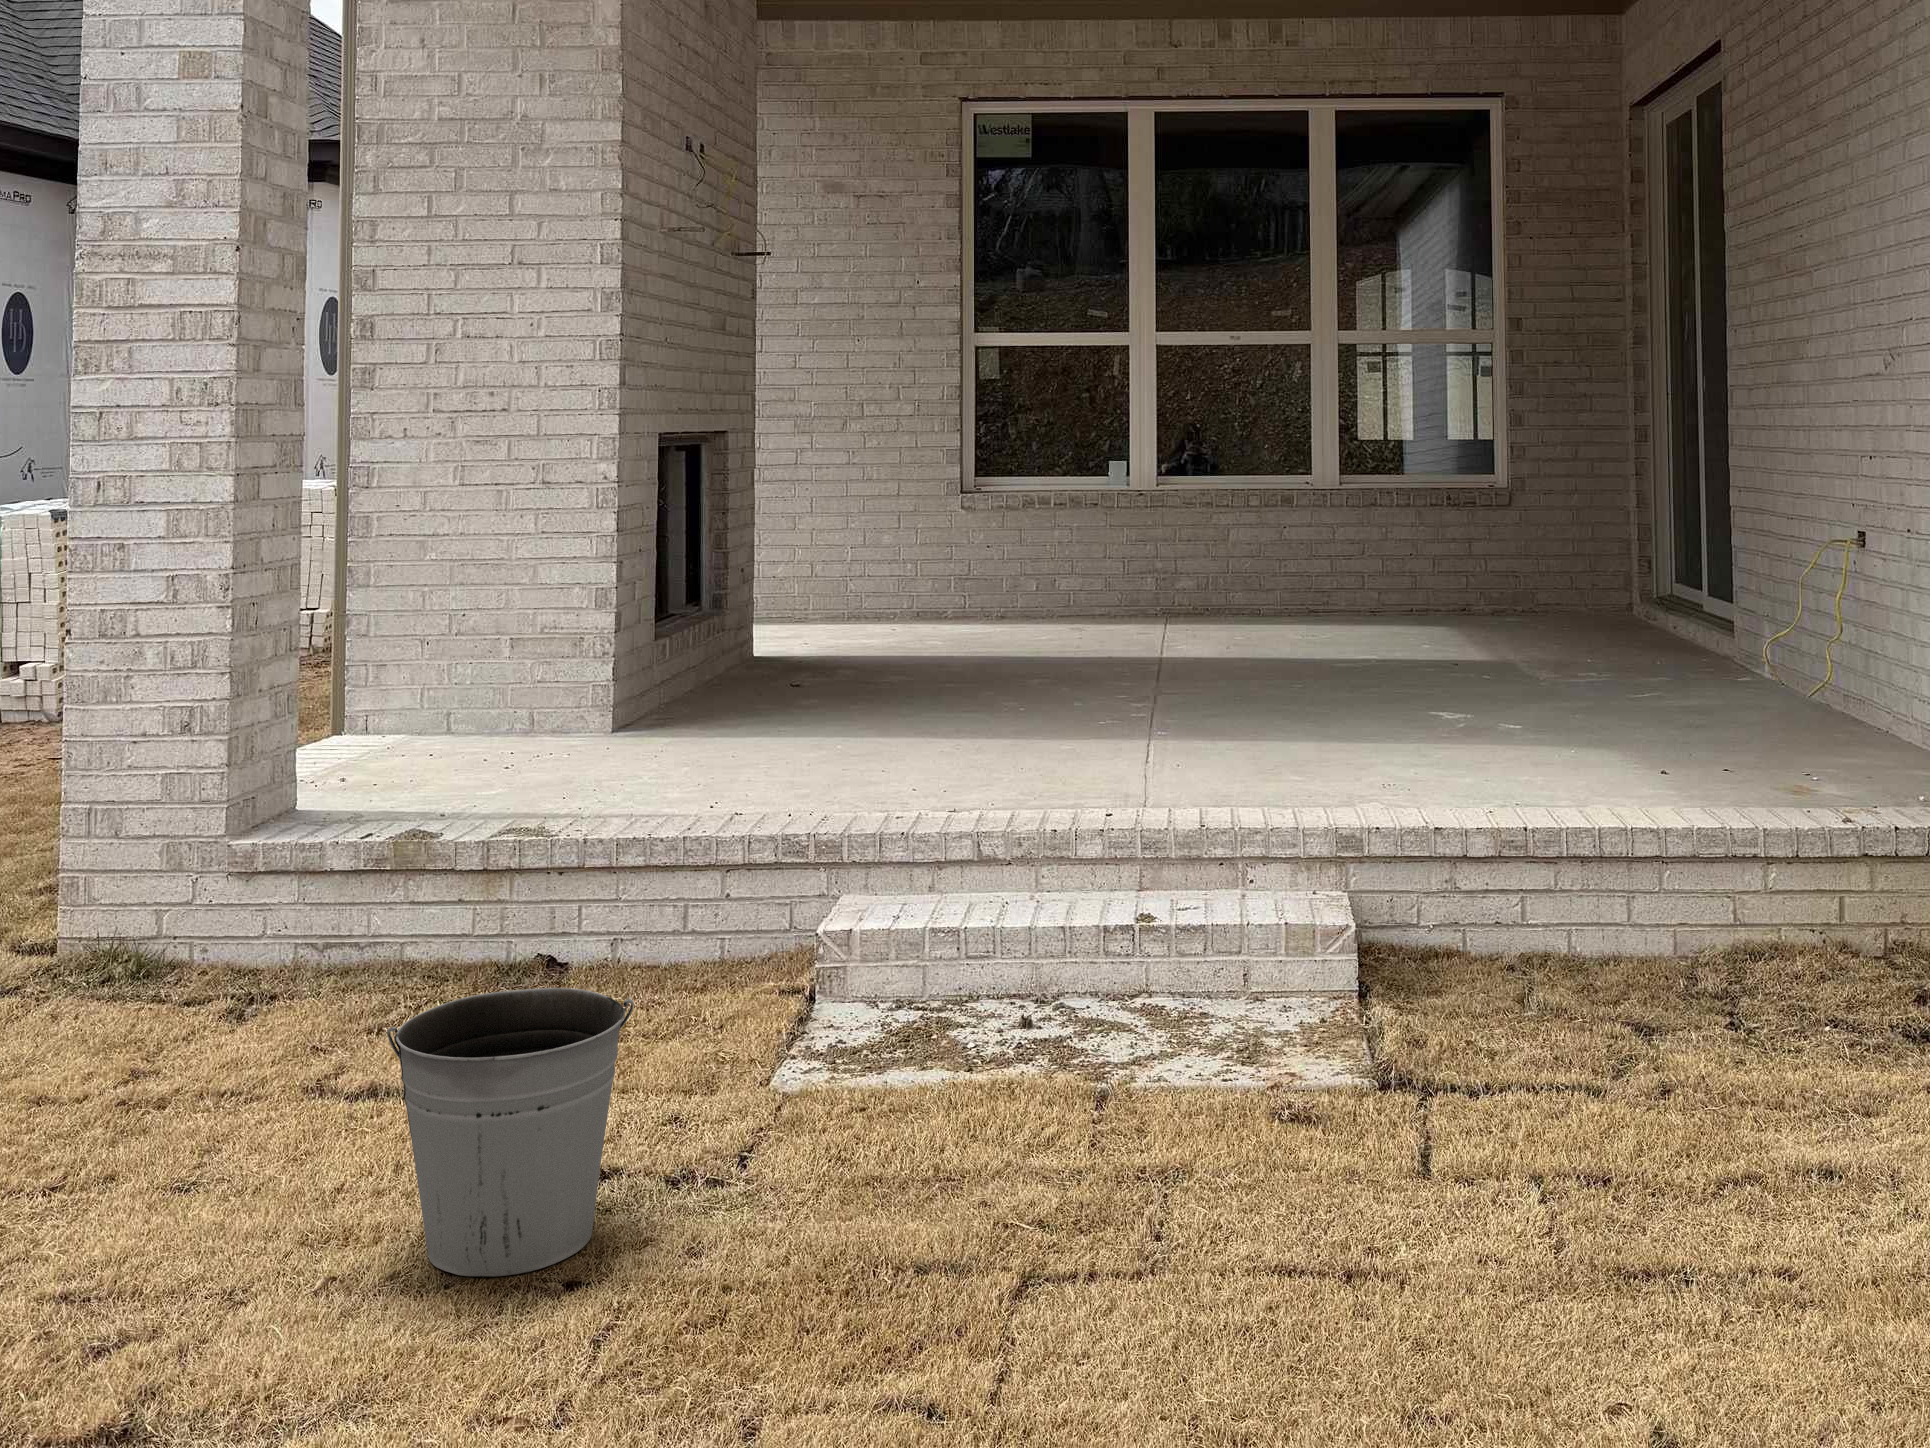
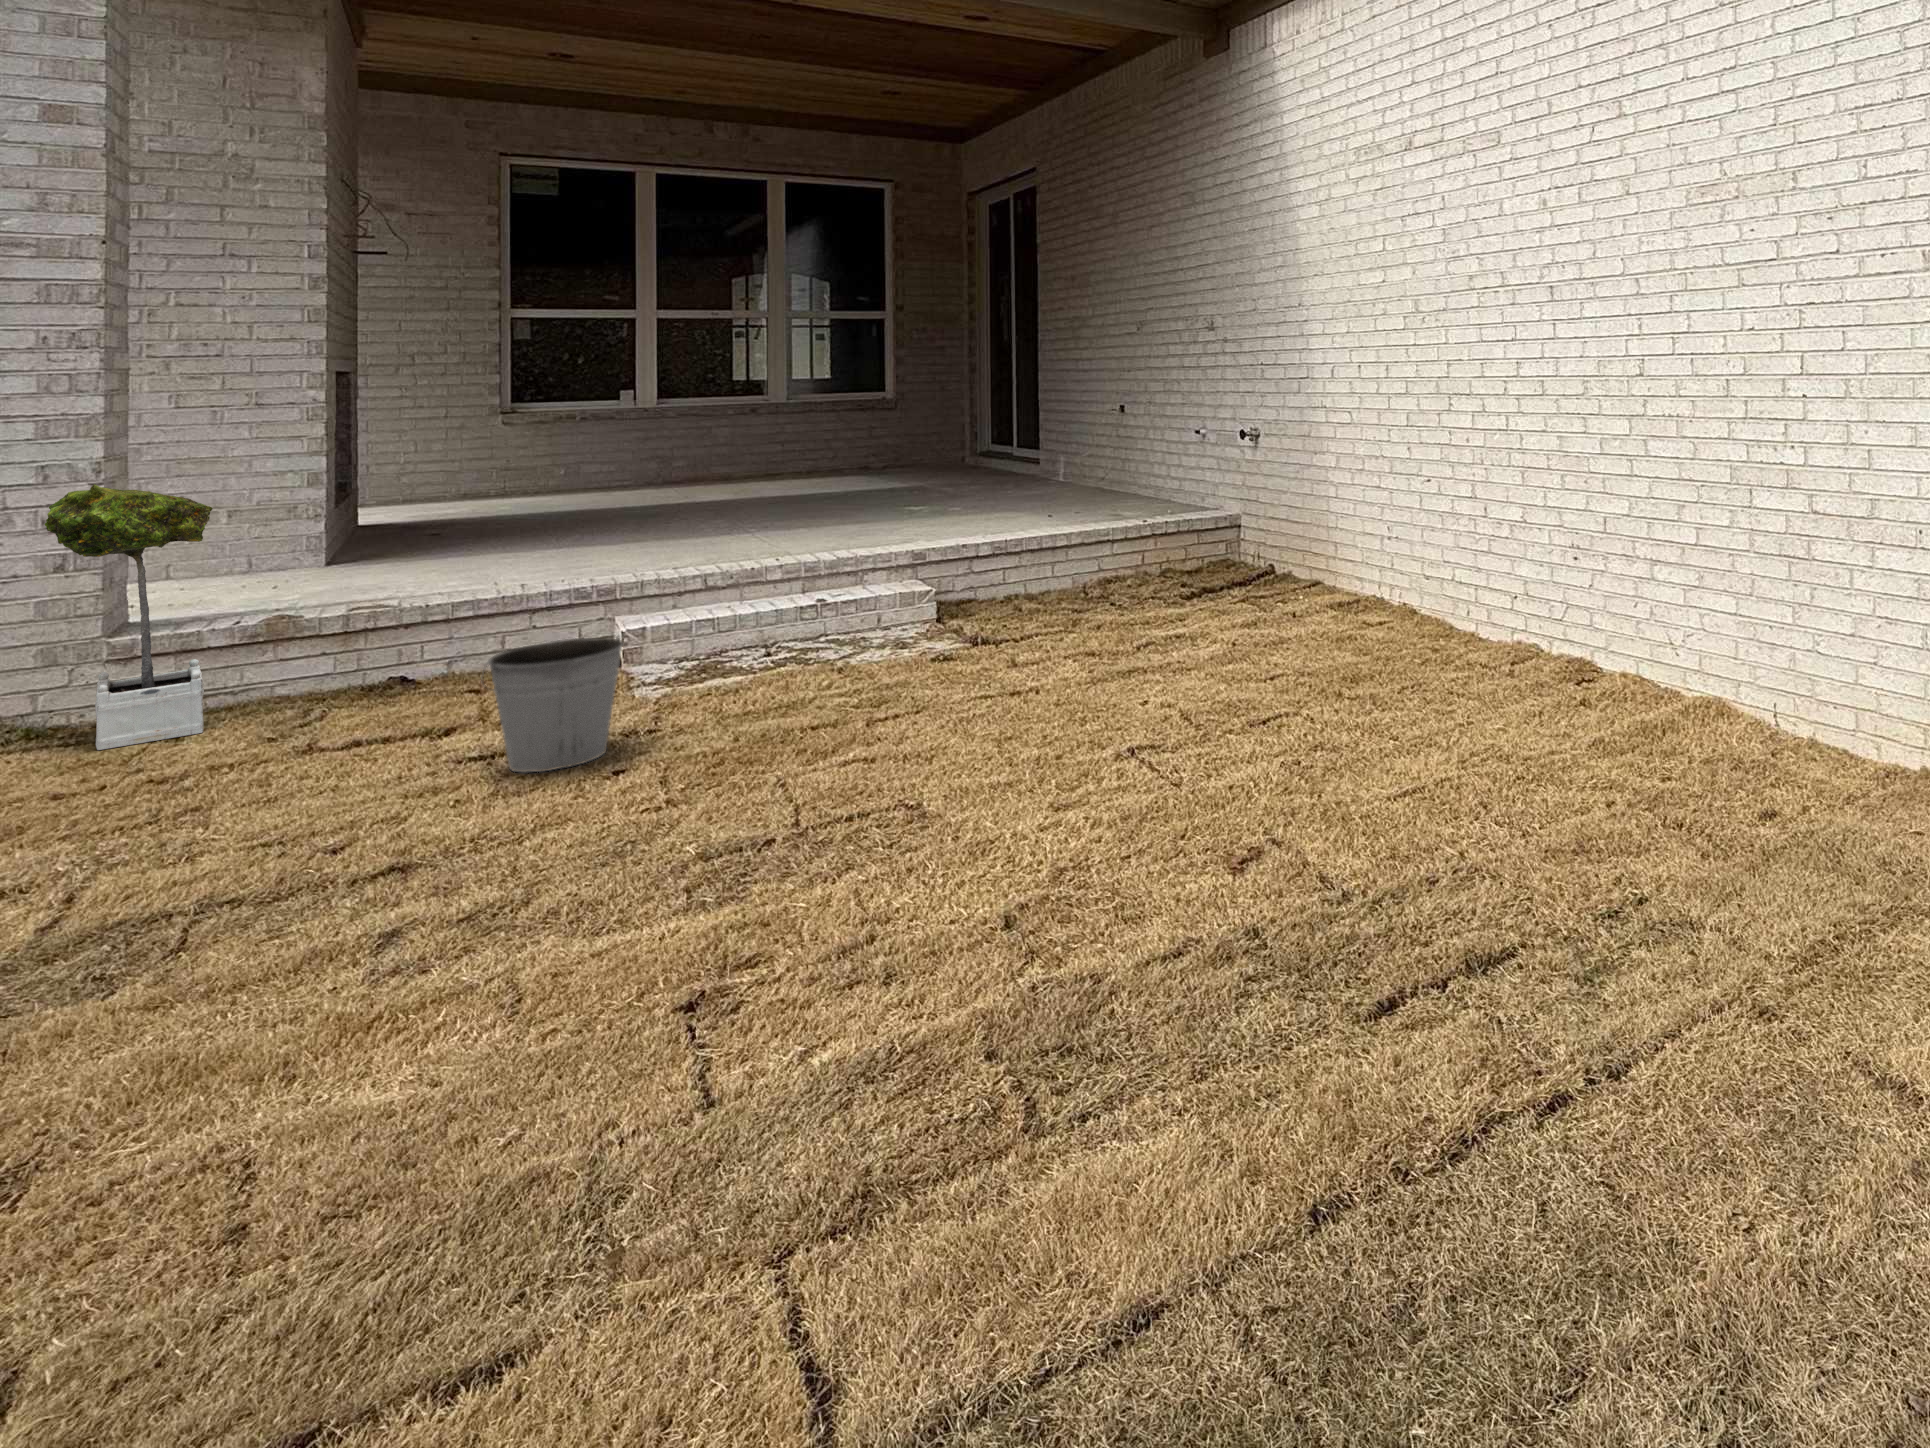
potted tree: none [121,607,309,1018] -> present [45,485,213,750]

